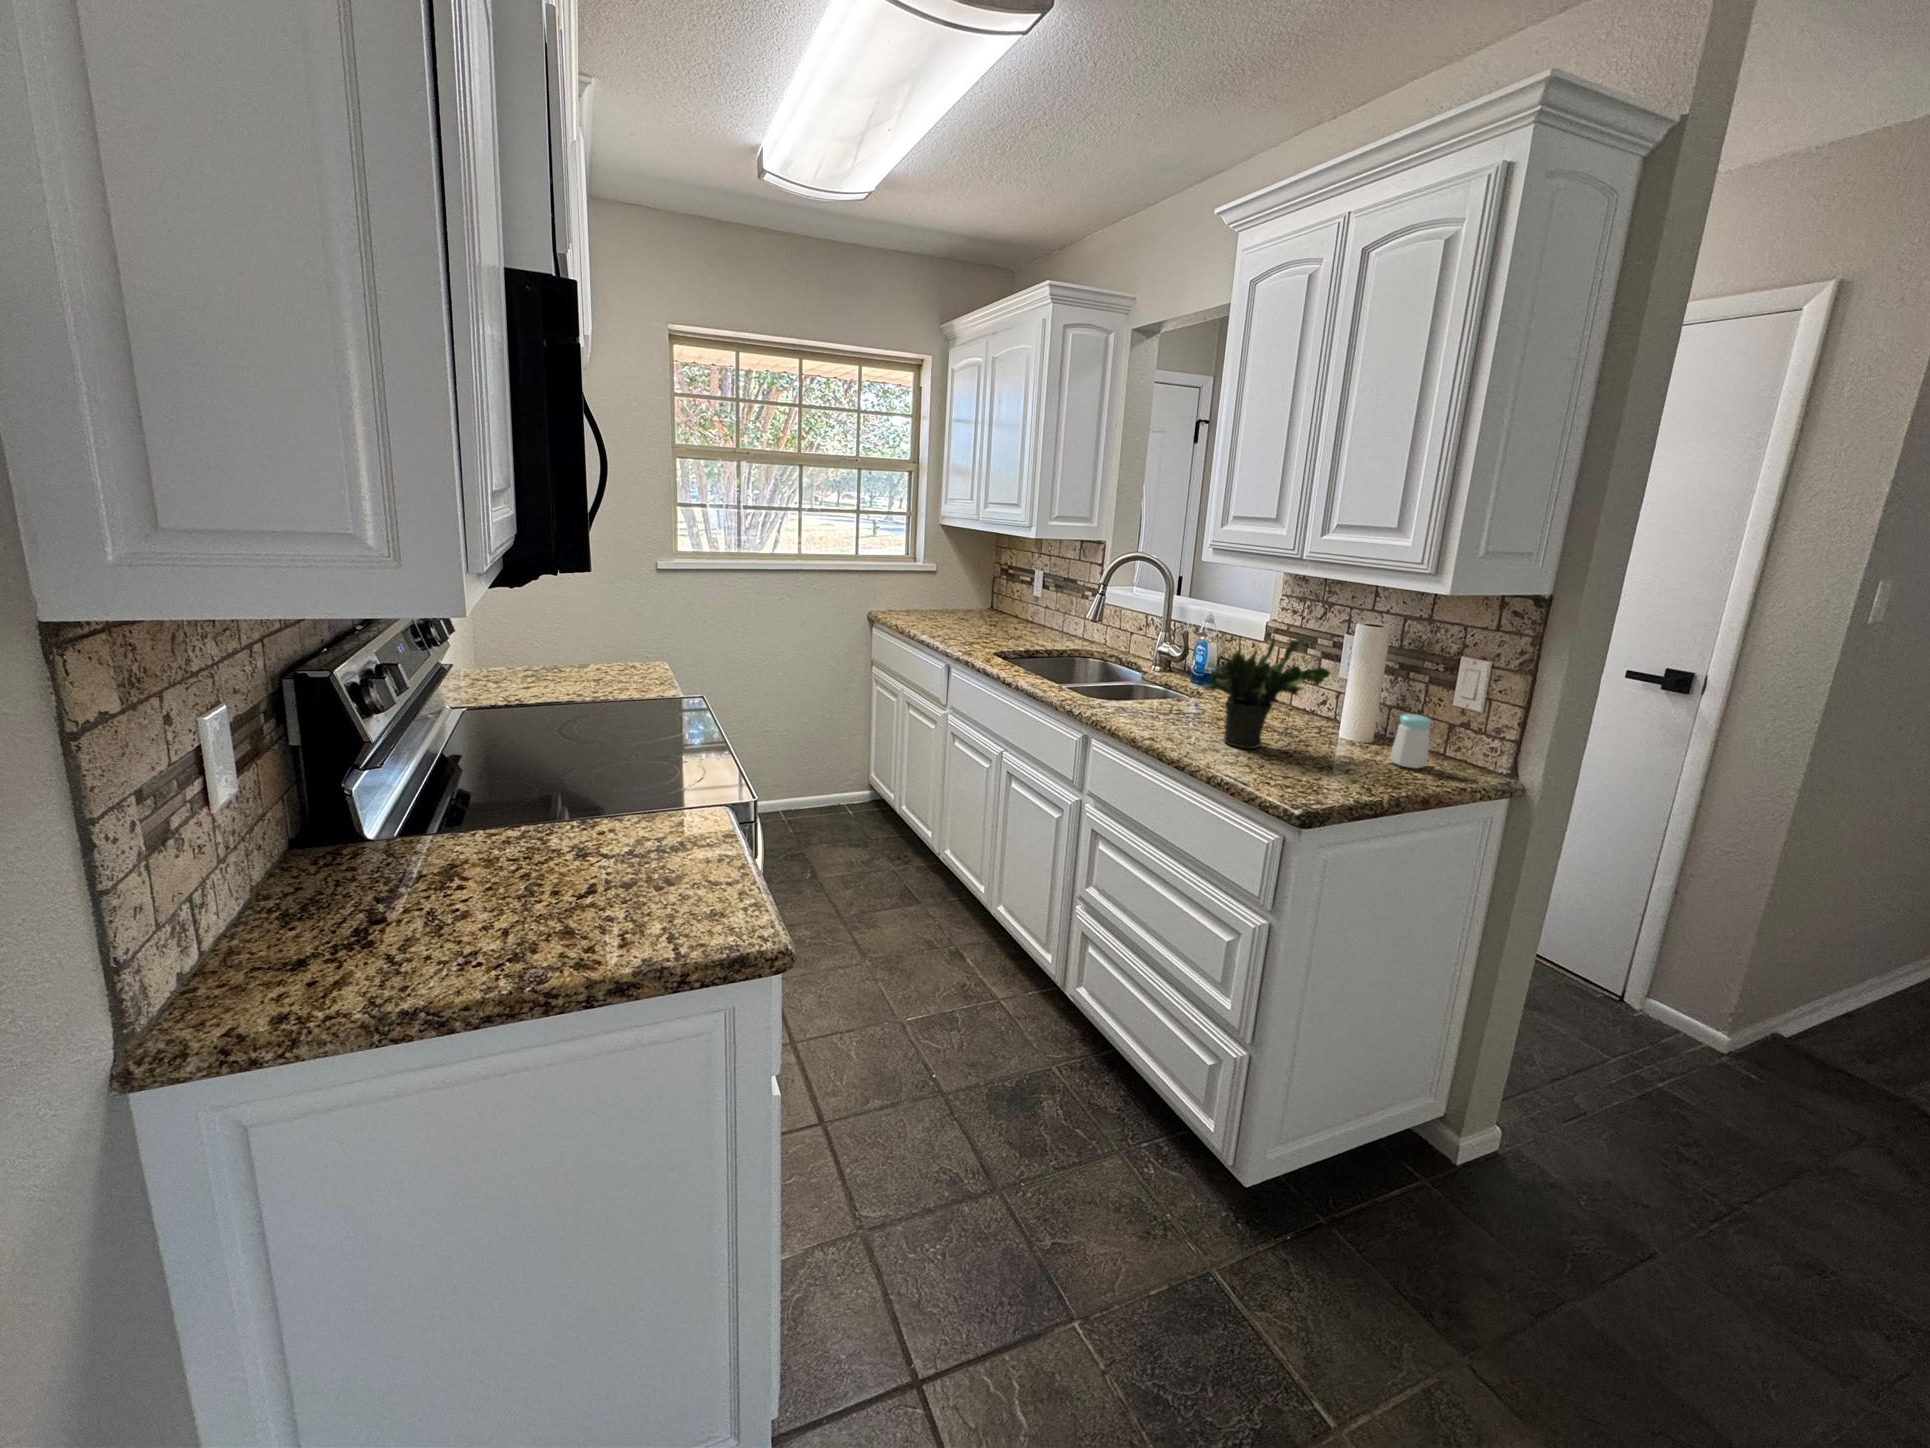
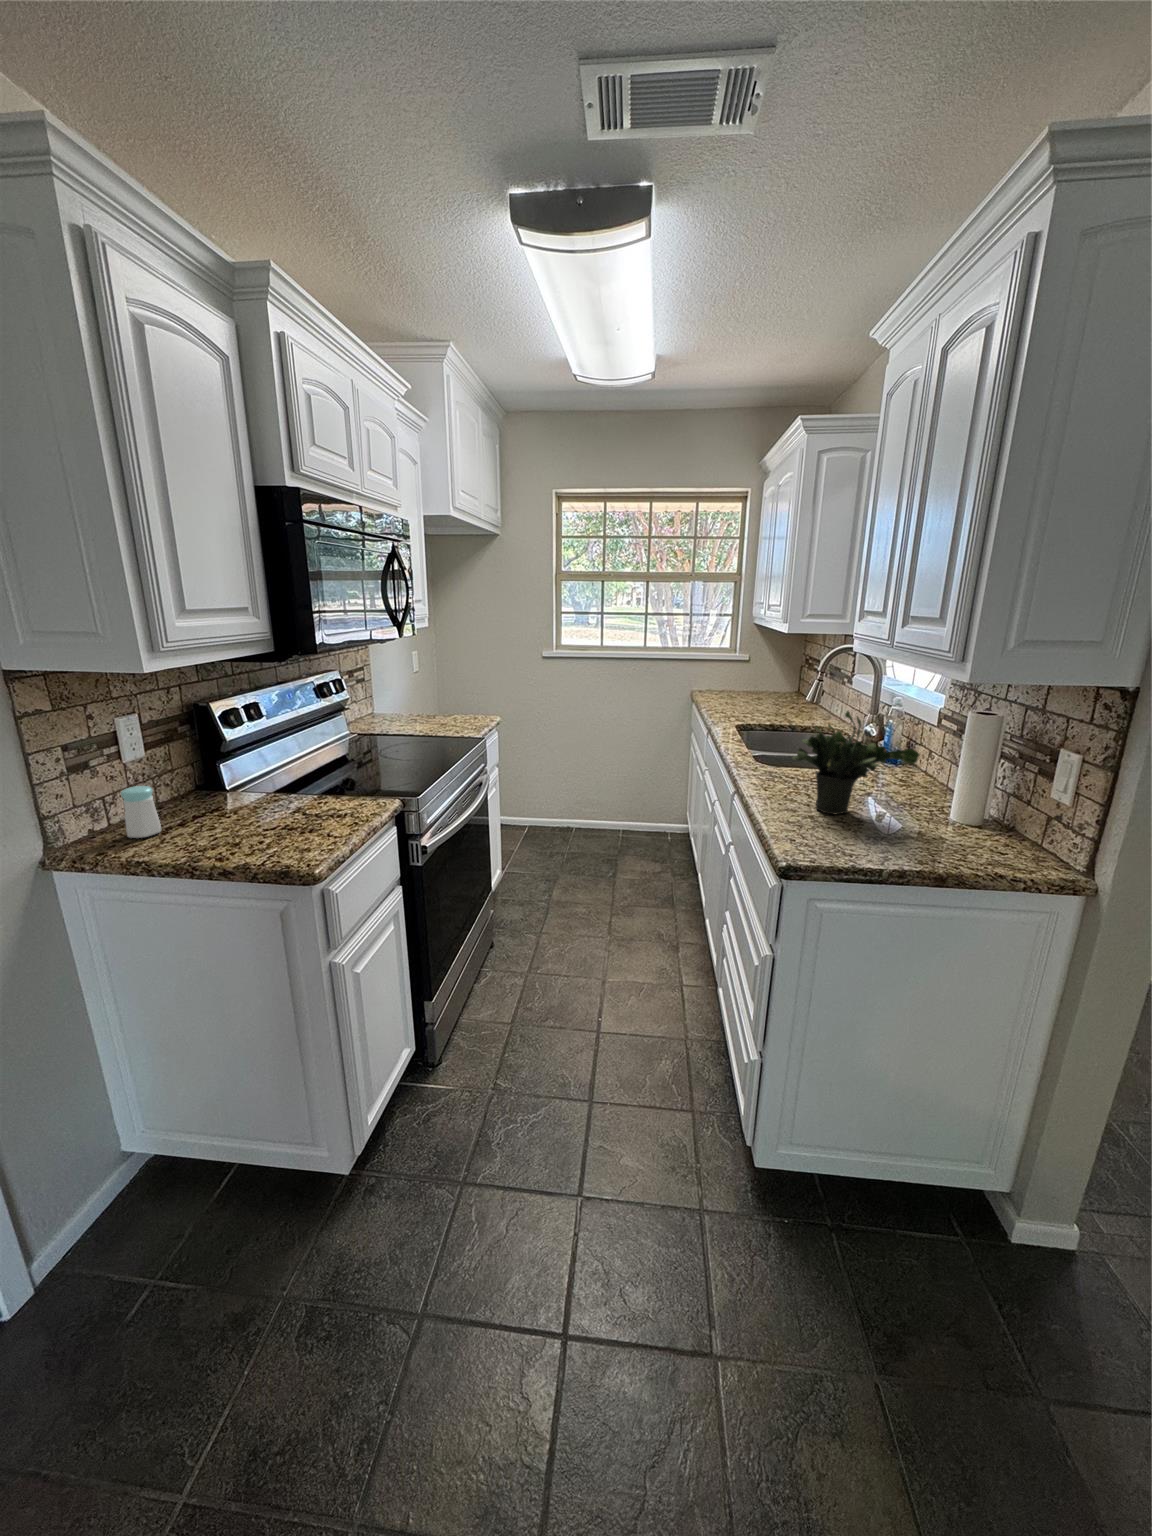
salt shaker: present [1390,714,1431,768] -> present [121,786,161,838]

